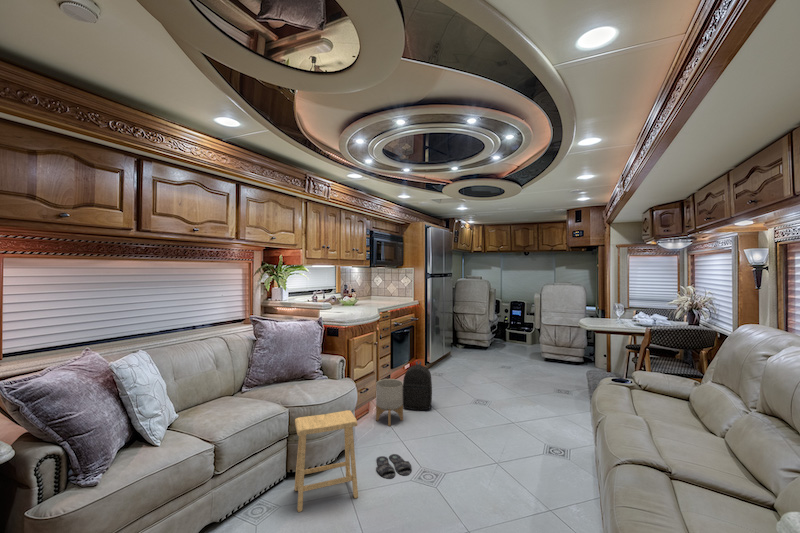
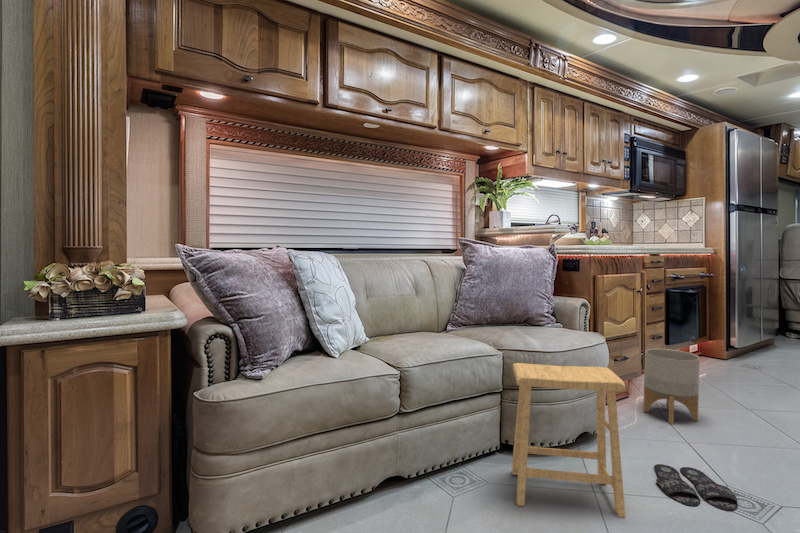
backpack: present [403,361,432,410] -> none [694,328,758,414]

